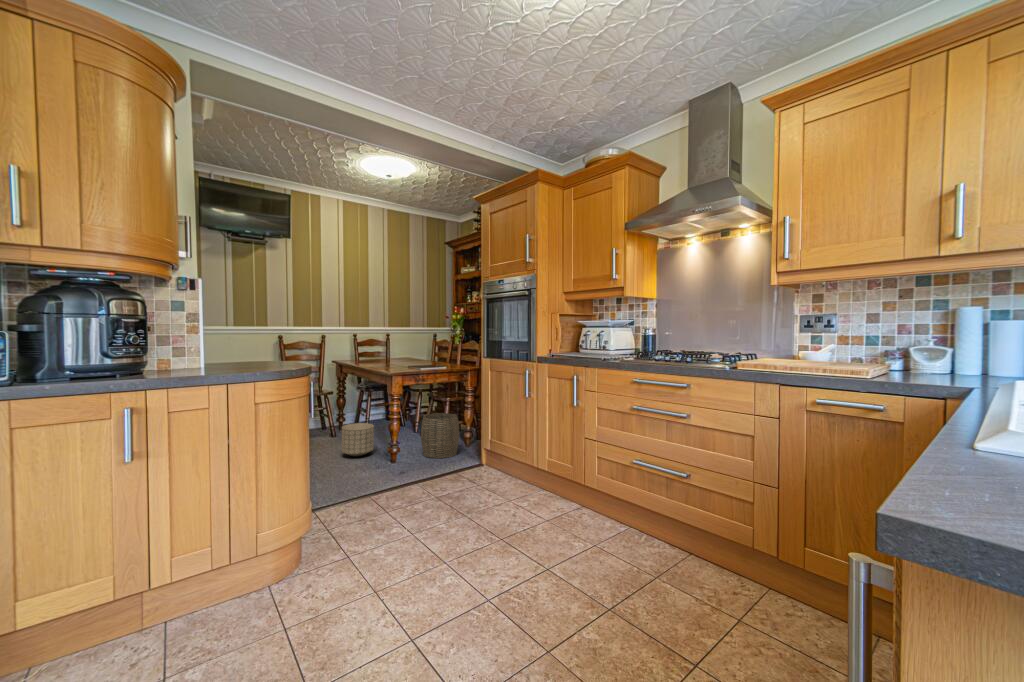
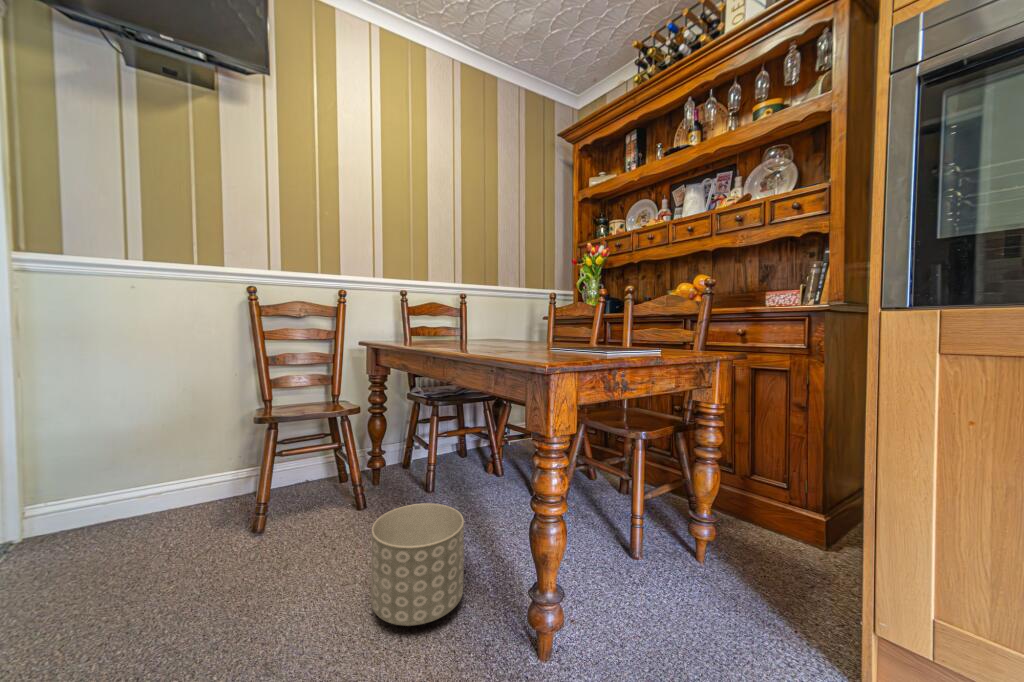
woven basket: present [421,413,459,458] -> none [602,476,725,646]

